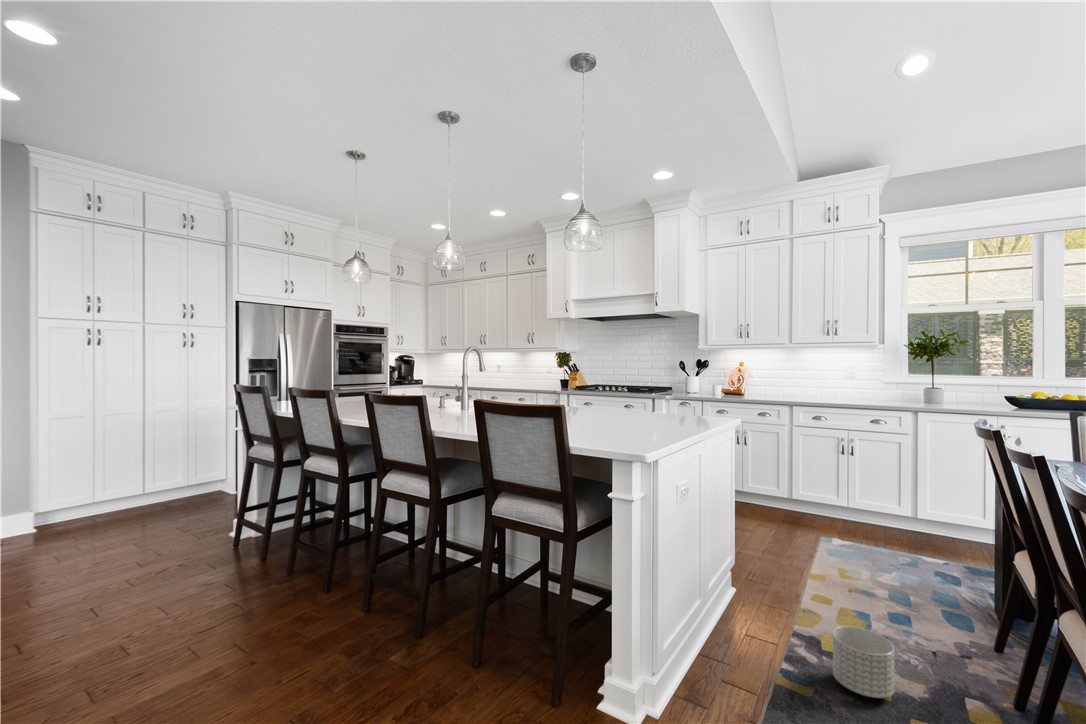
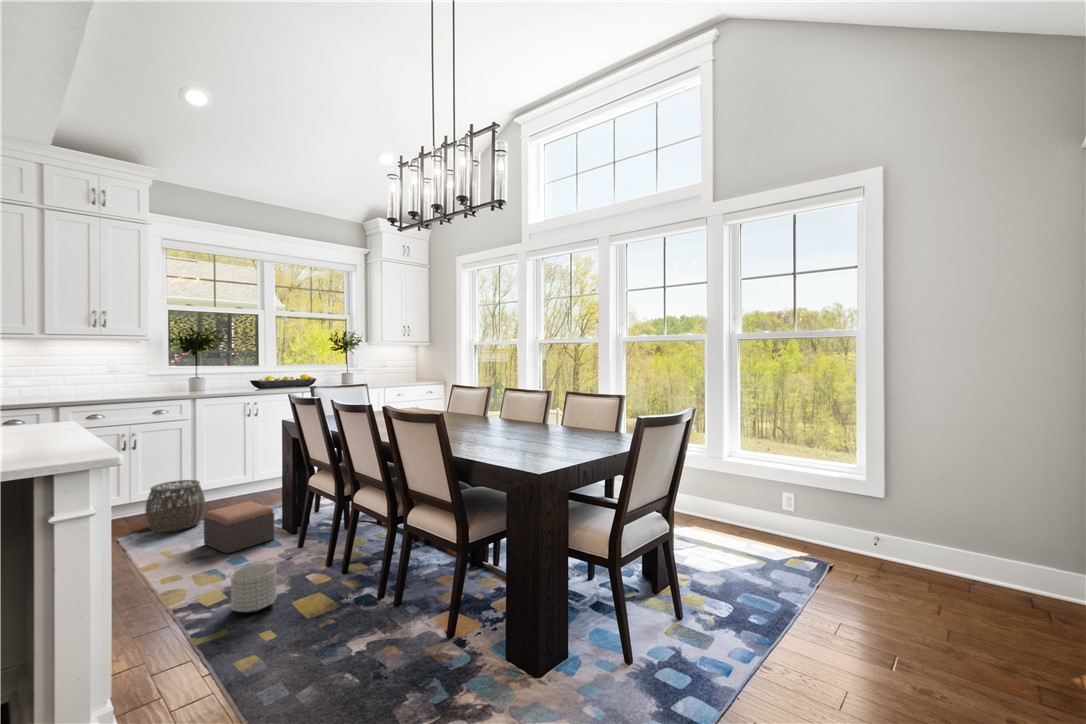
woven basket: none [844,496,909,556] -> present [145,480,205,532]
footstool: none [882,544,971,617] -> present [204,502,275,554]

